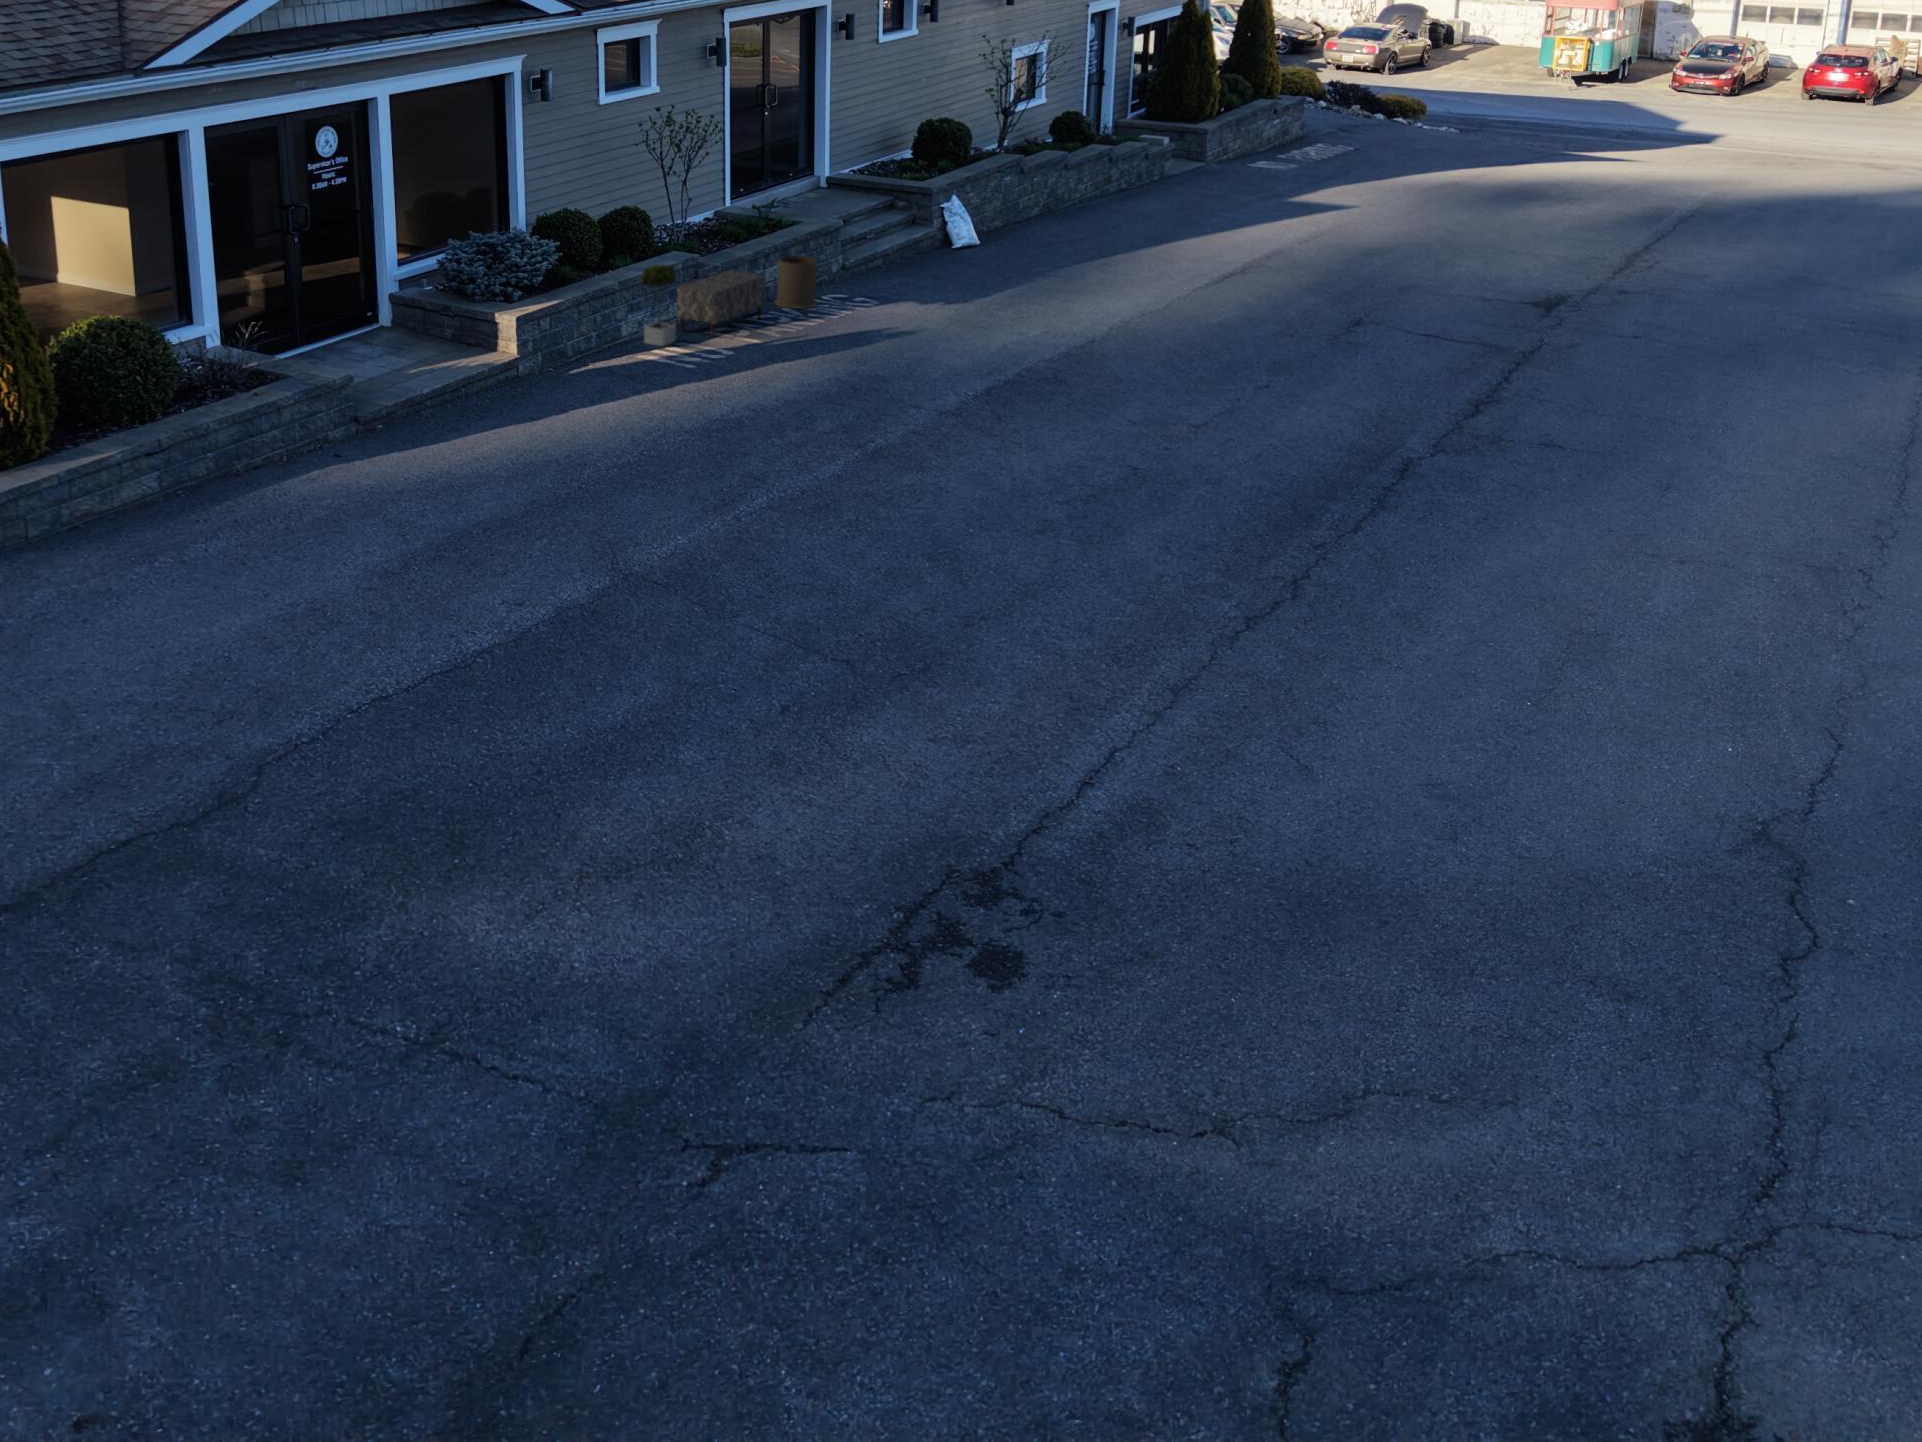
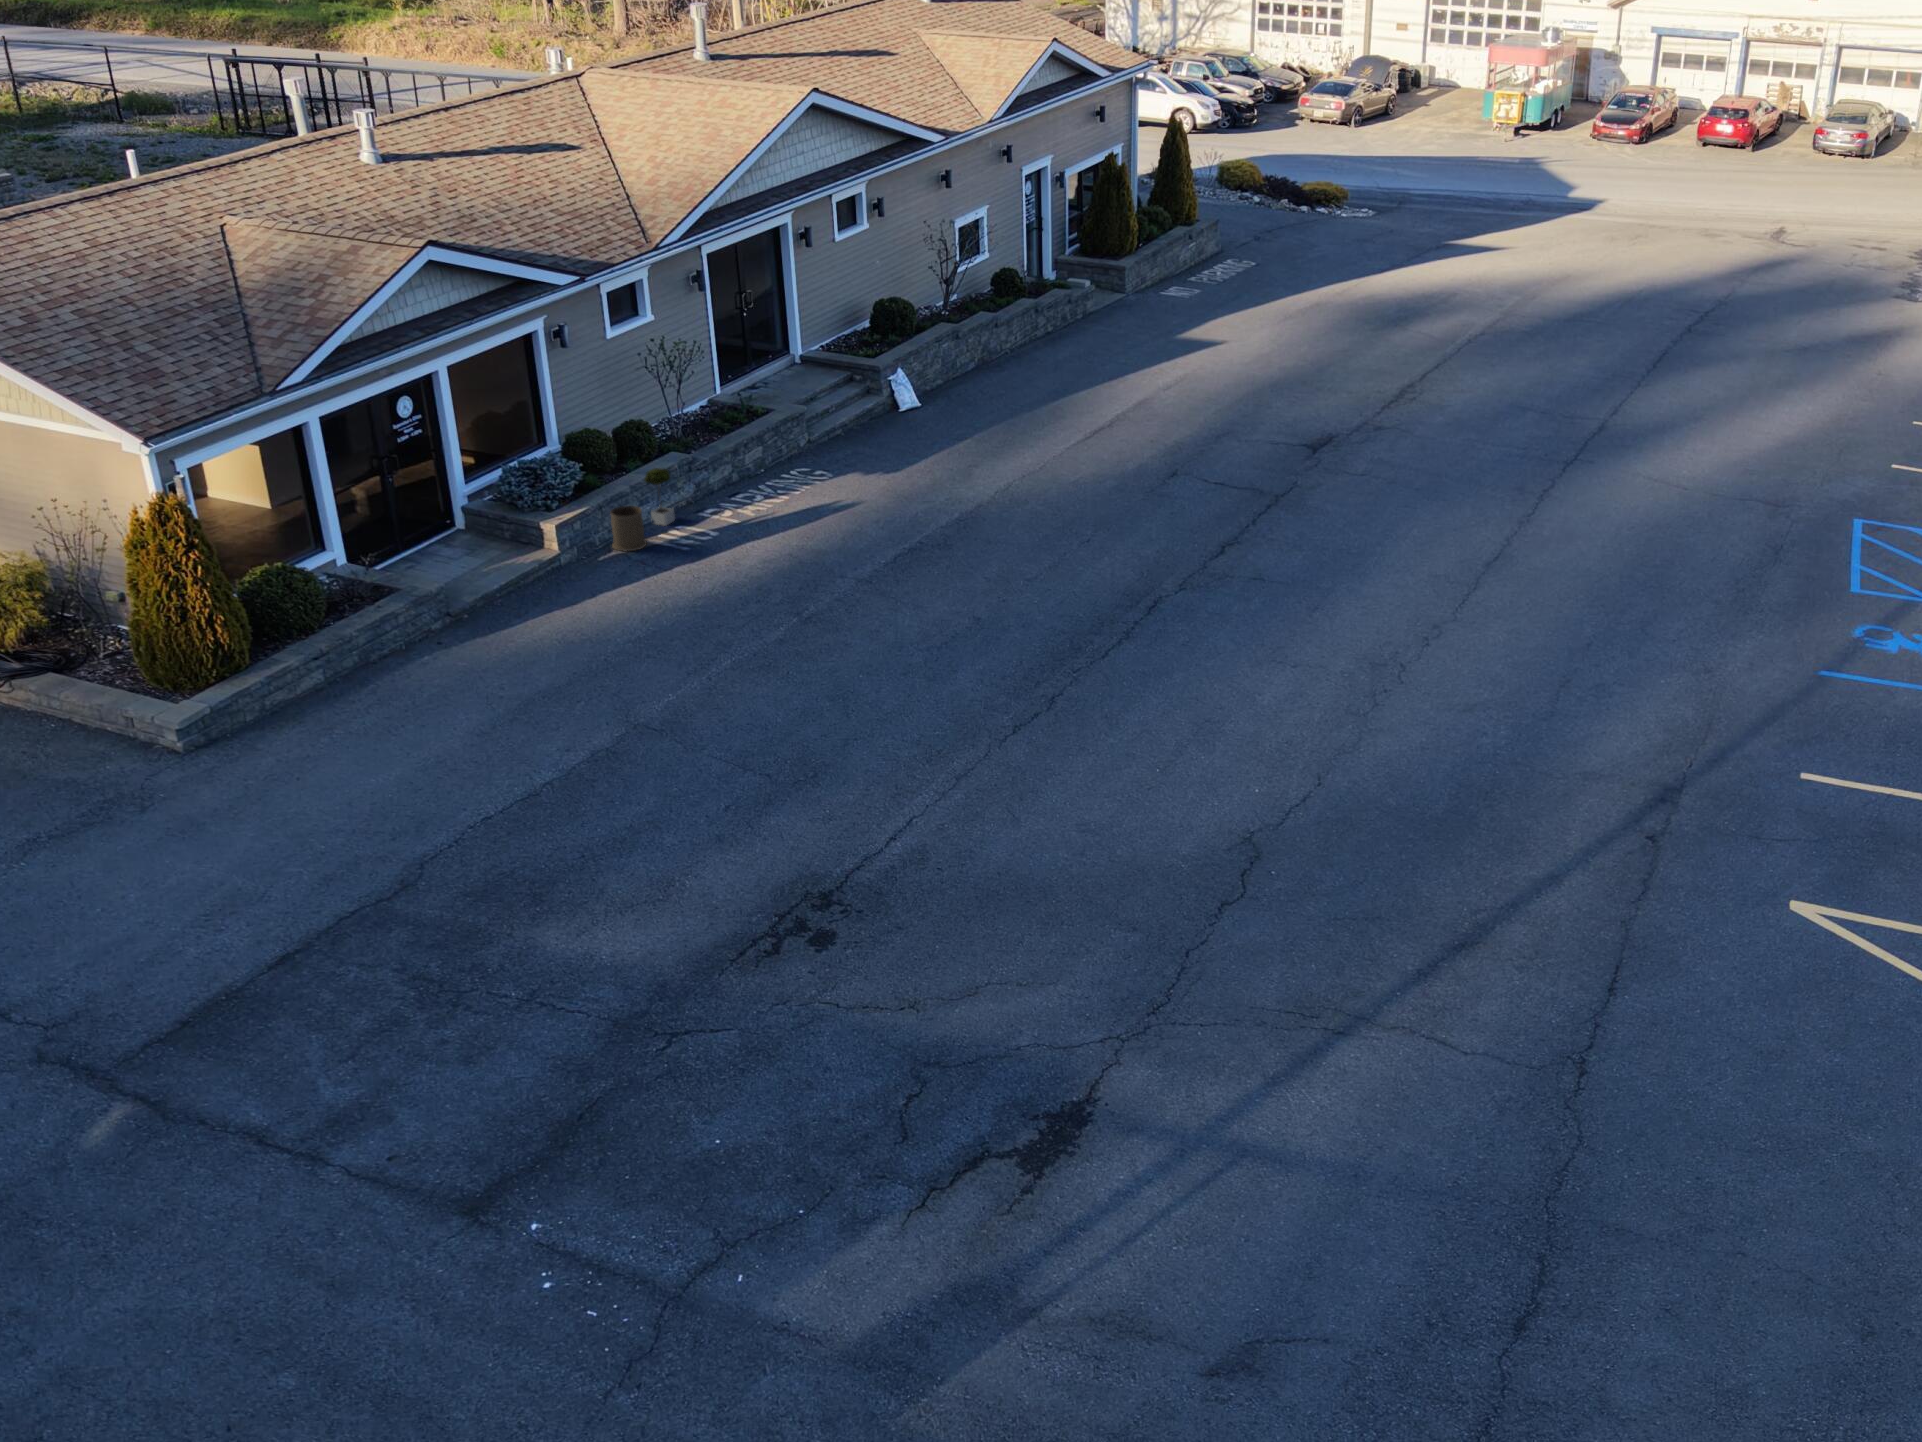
trash can: present [775,256,817,309] -> present [610,506,647,551]
bench: present [677,270,766,337] -> none [674,458,742,514]

